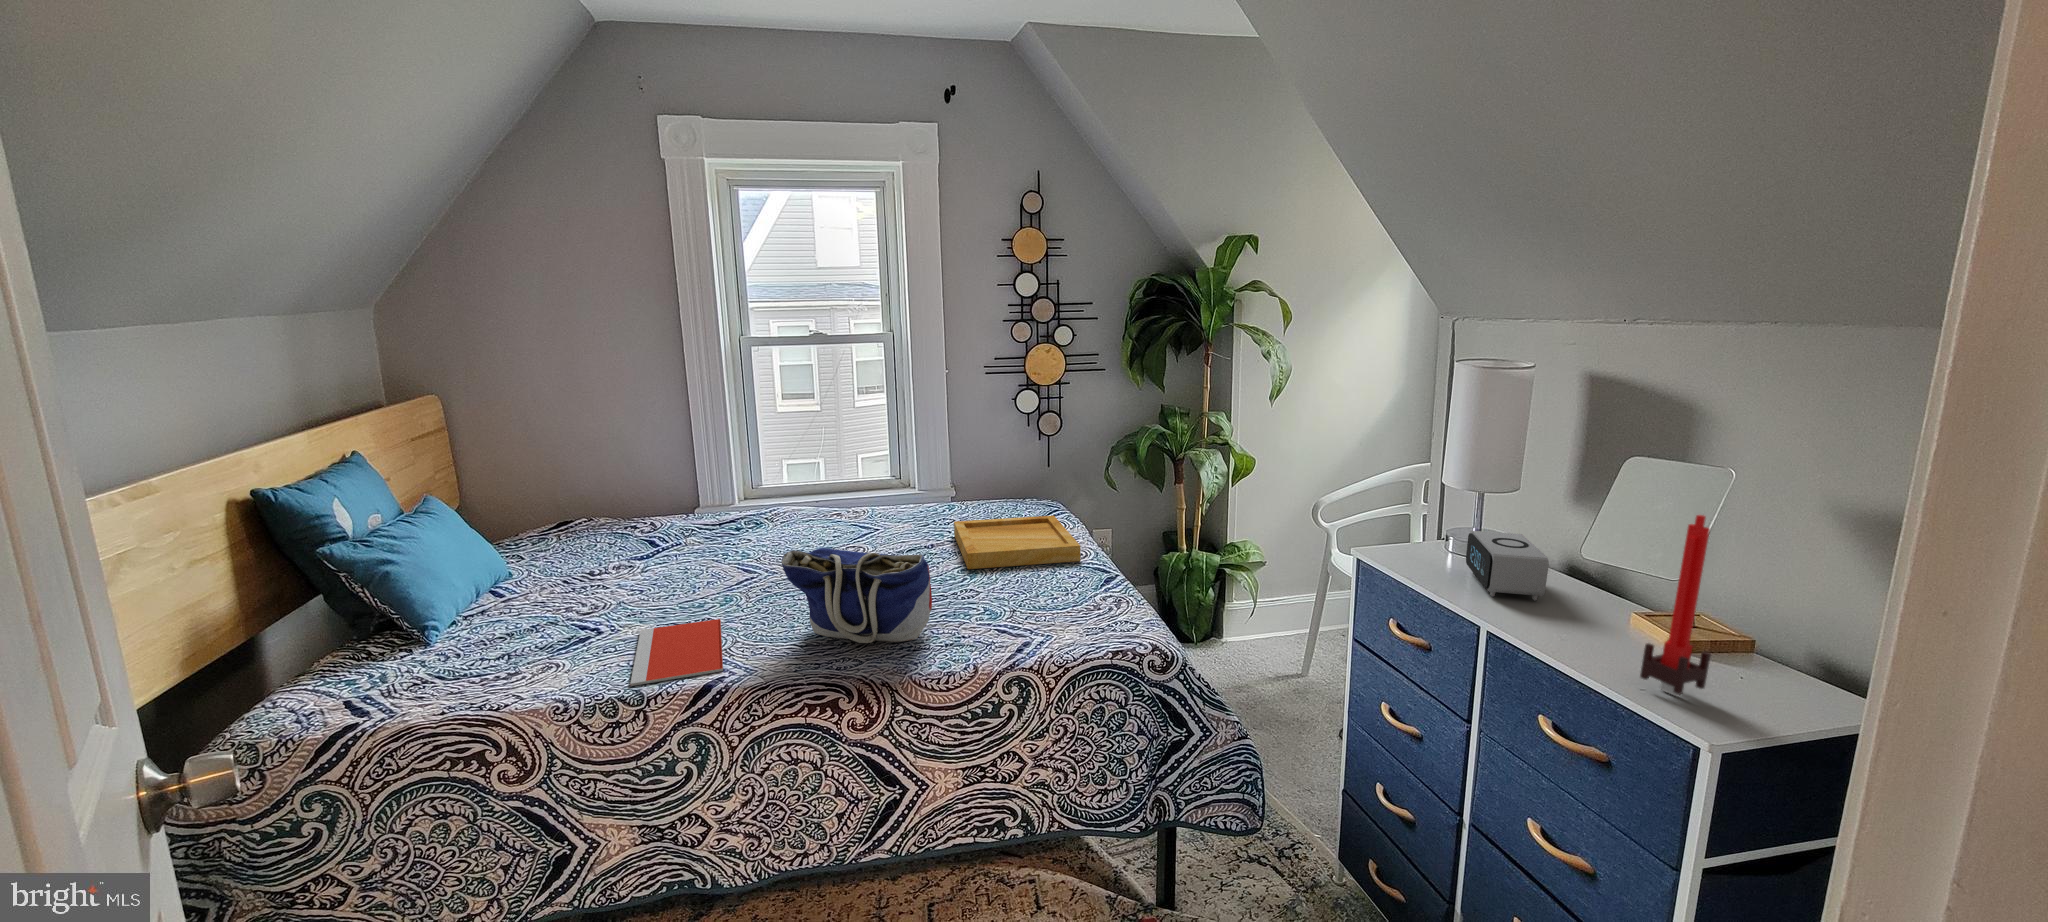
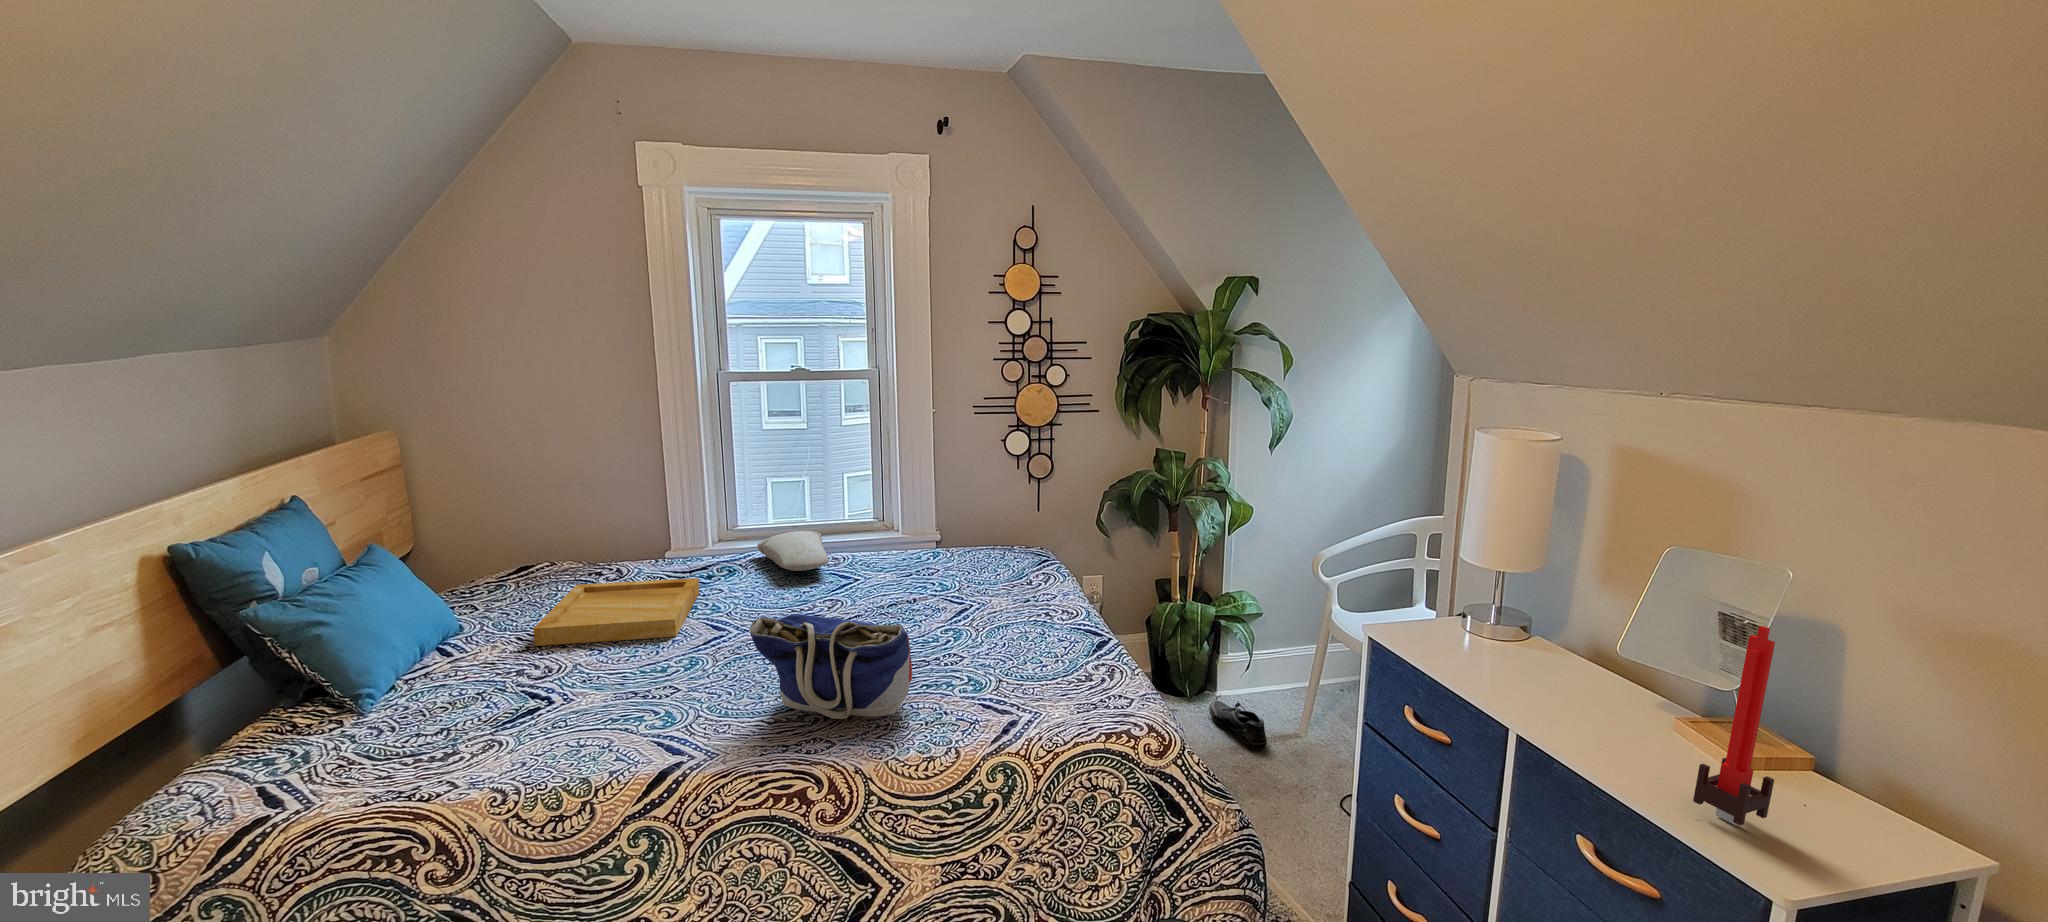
pillow: none [781,488,849,523] -> present [757,531,829,571]
tray: present [954,515,1081,569] -> present [534,578,699,646]
alarm clock: present [1466,531,1549,600] -> none [1484,610,1578,692]
notebook: present [630,619,723,686] -> none [579,686,684,771]
shoe: none [1216,645,1271,688] -> present [1209,701,1267,749]

